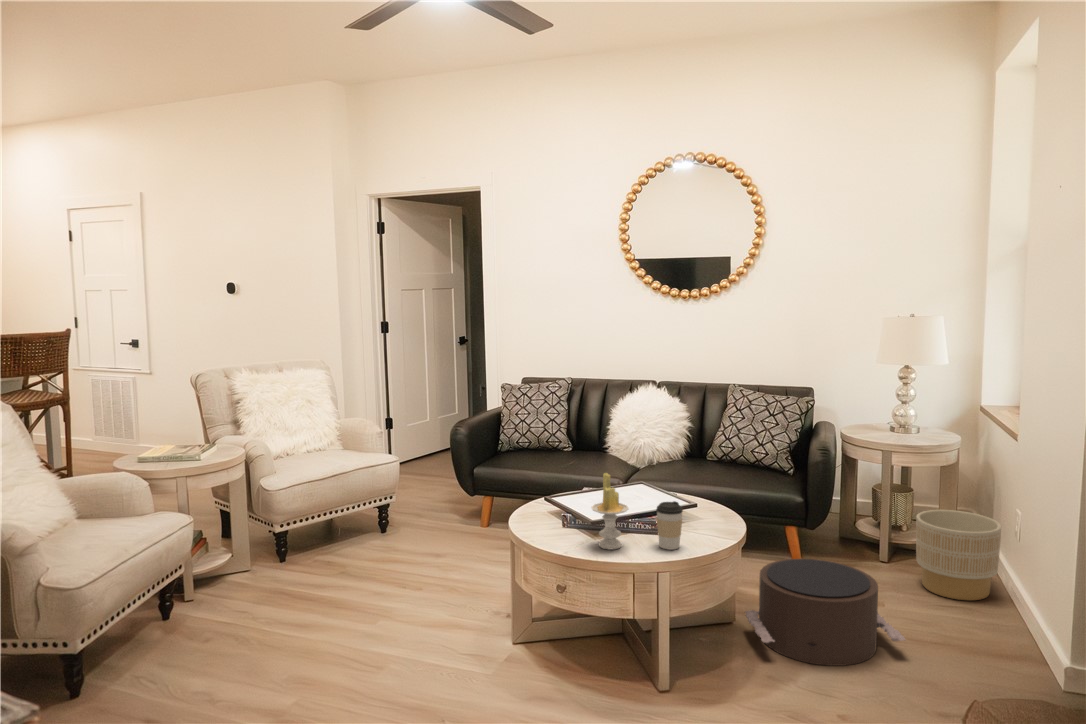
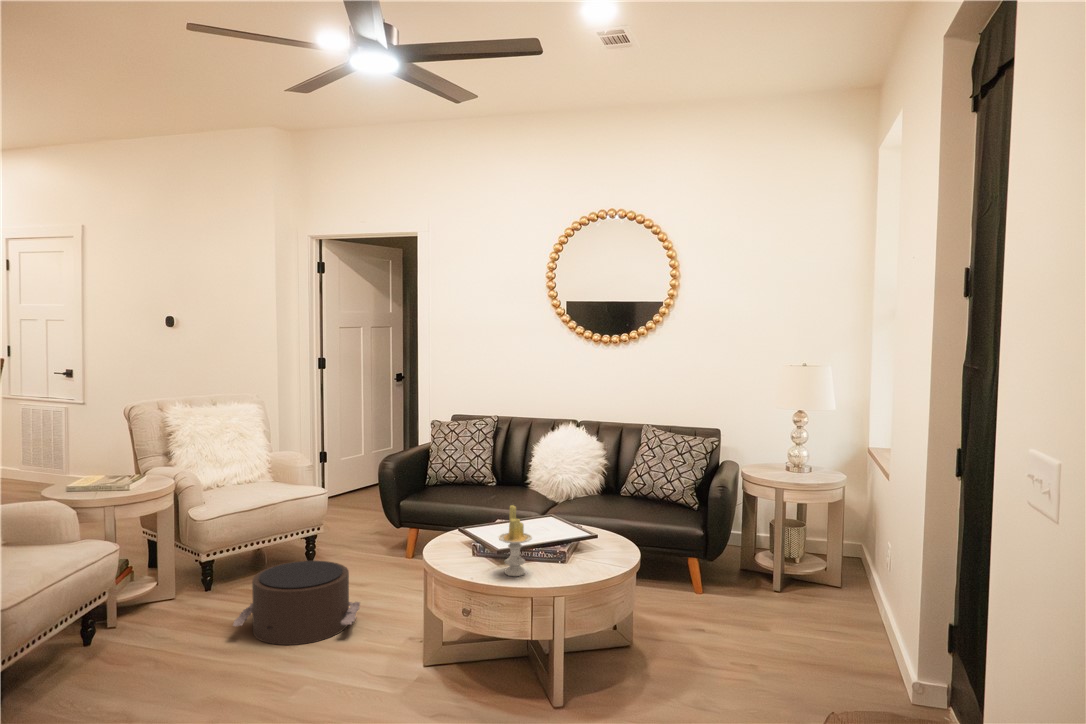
coffee cup: present [656,501,683,550] -> none [557,532,582,576]
planter: present [916,510,1001,601] -> none [803,543,875,626]
pouf: present [745,559,905,666] -> present [233,561,360,645]

